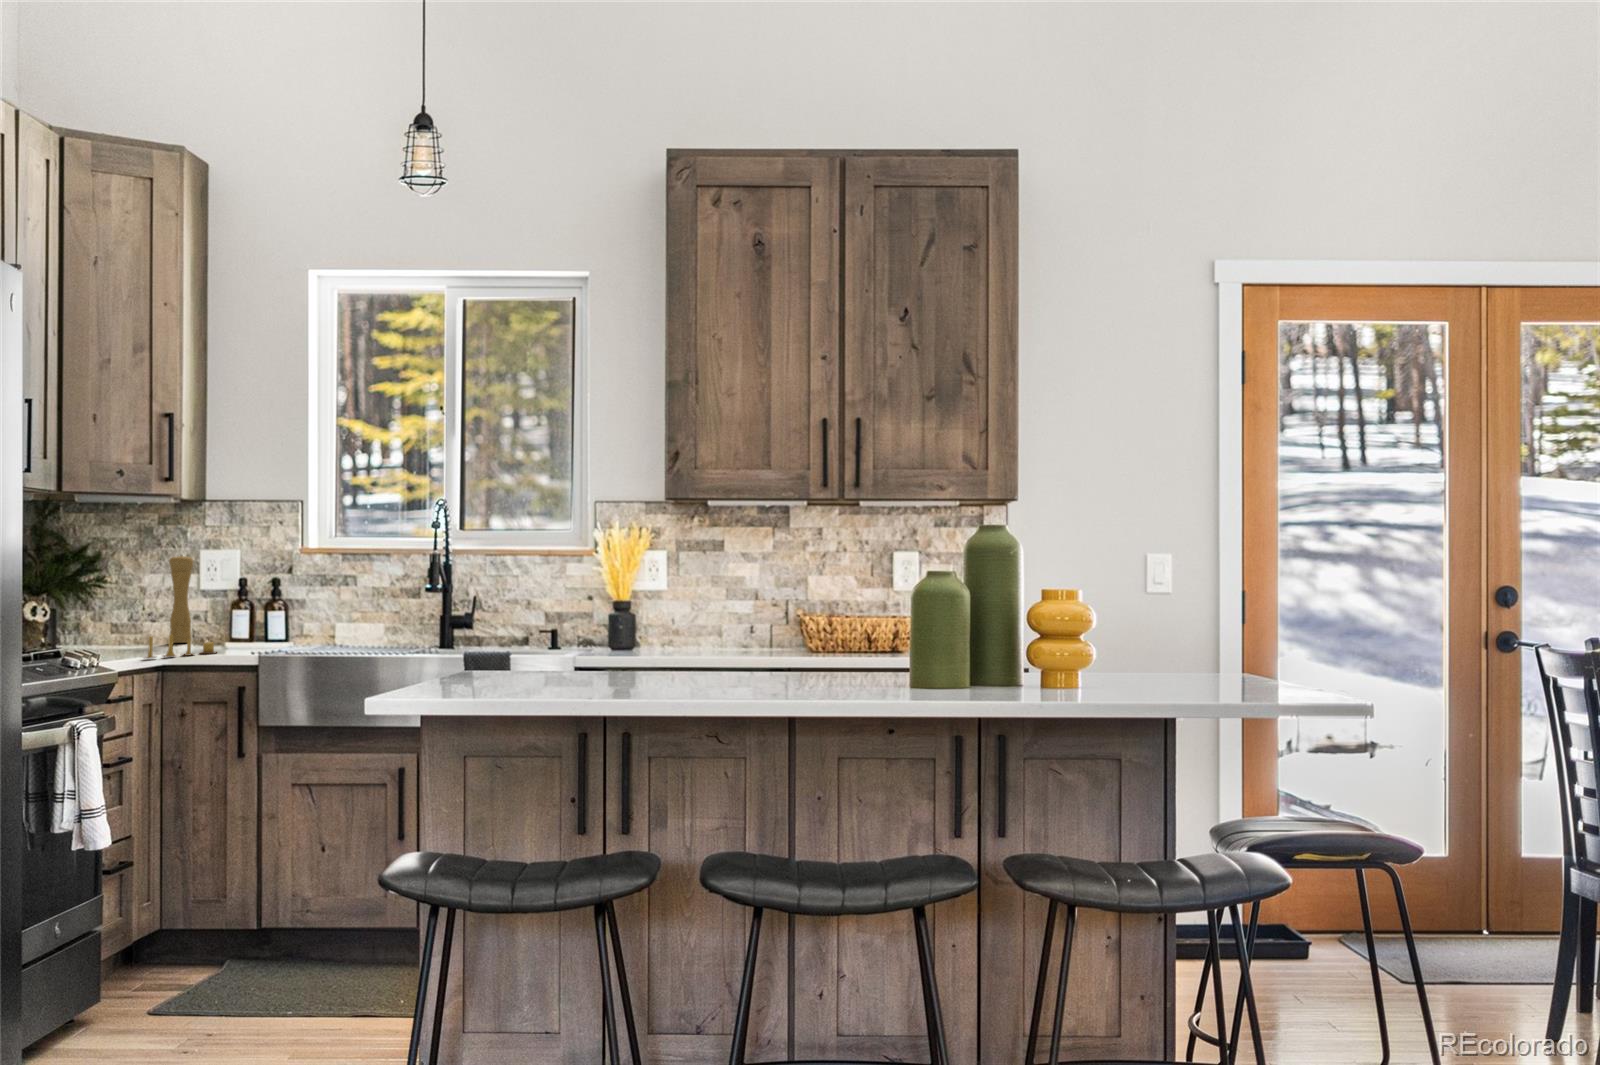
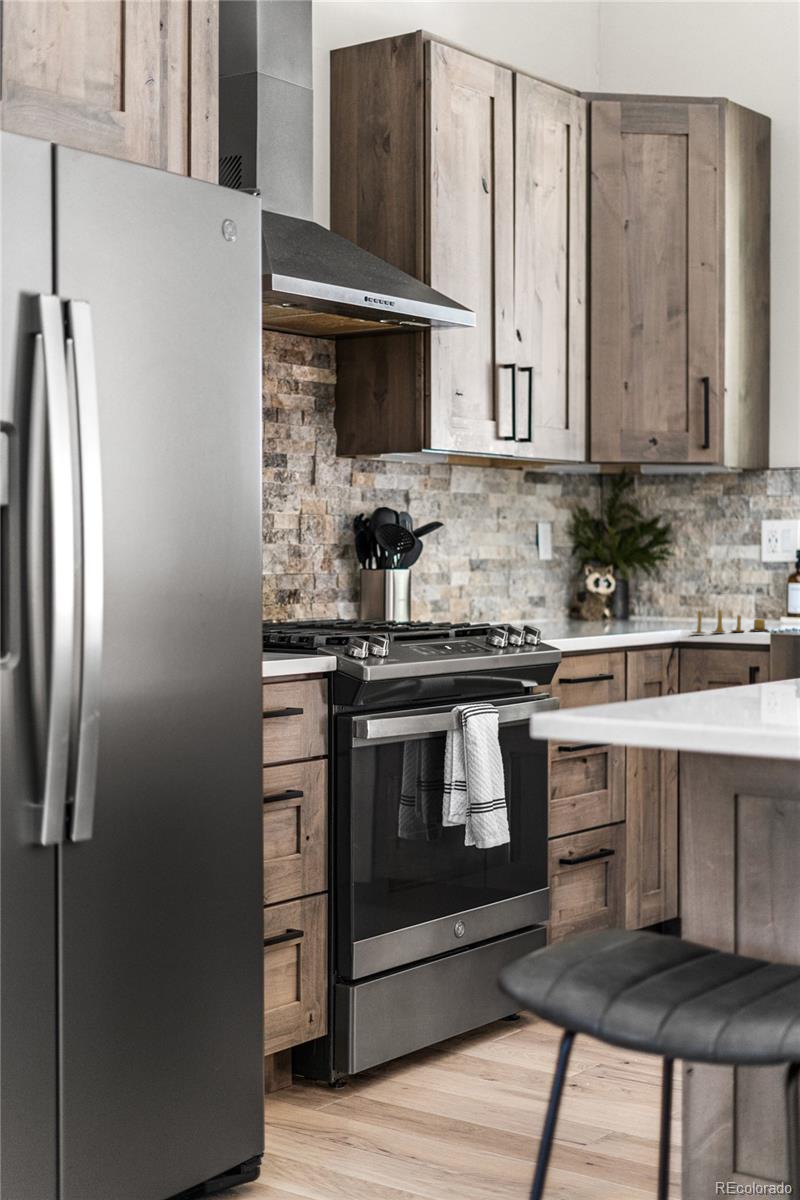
pepper mill: present [169,555,193,643] -> none [732,526,755,618]

